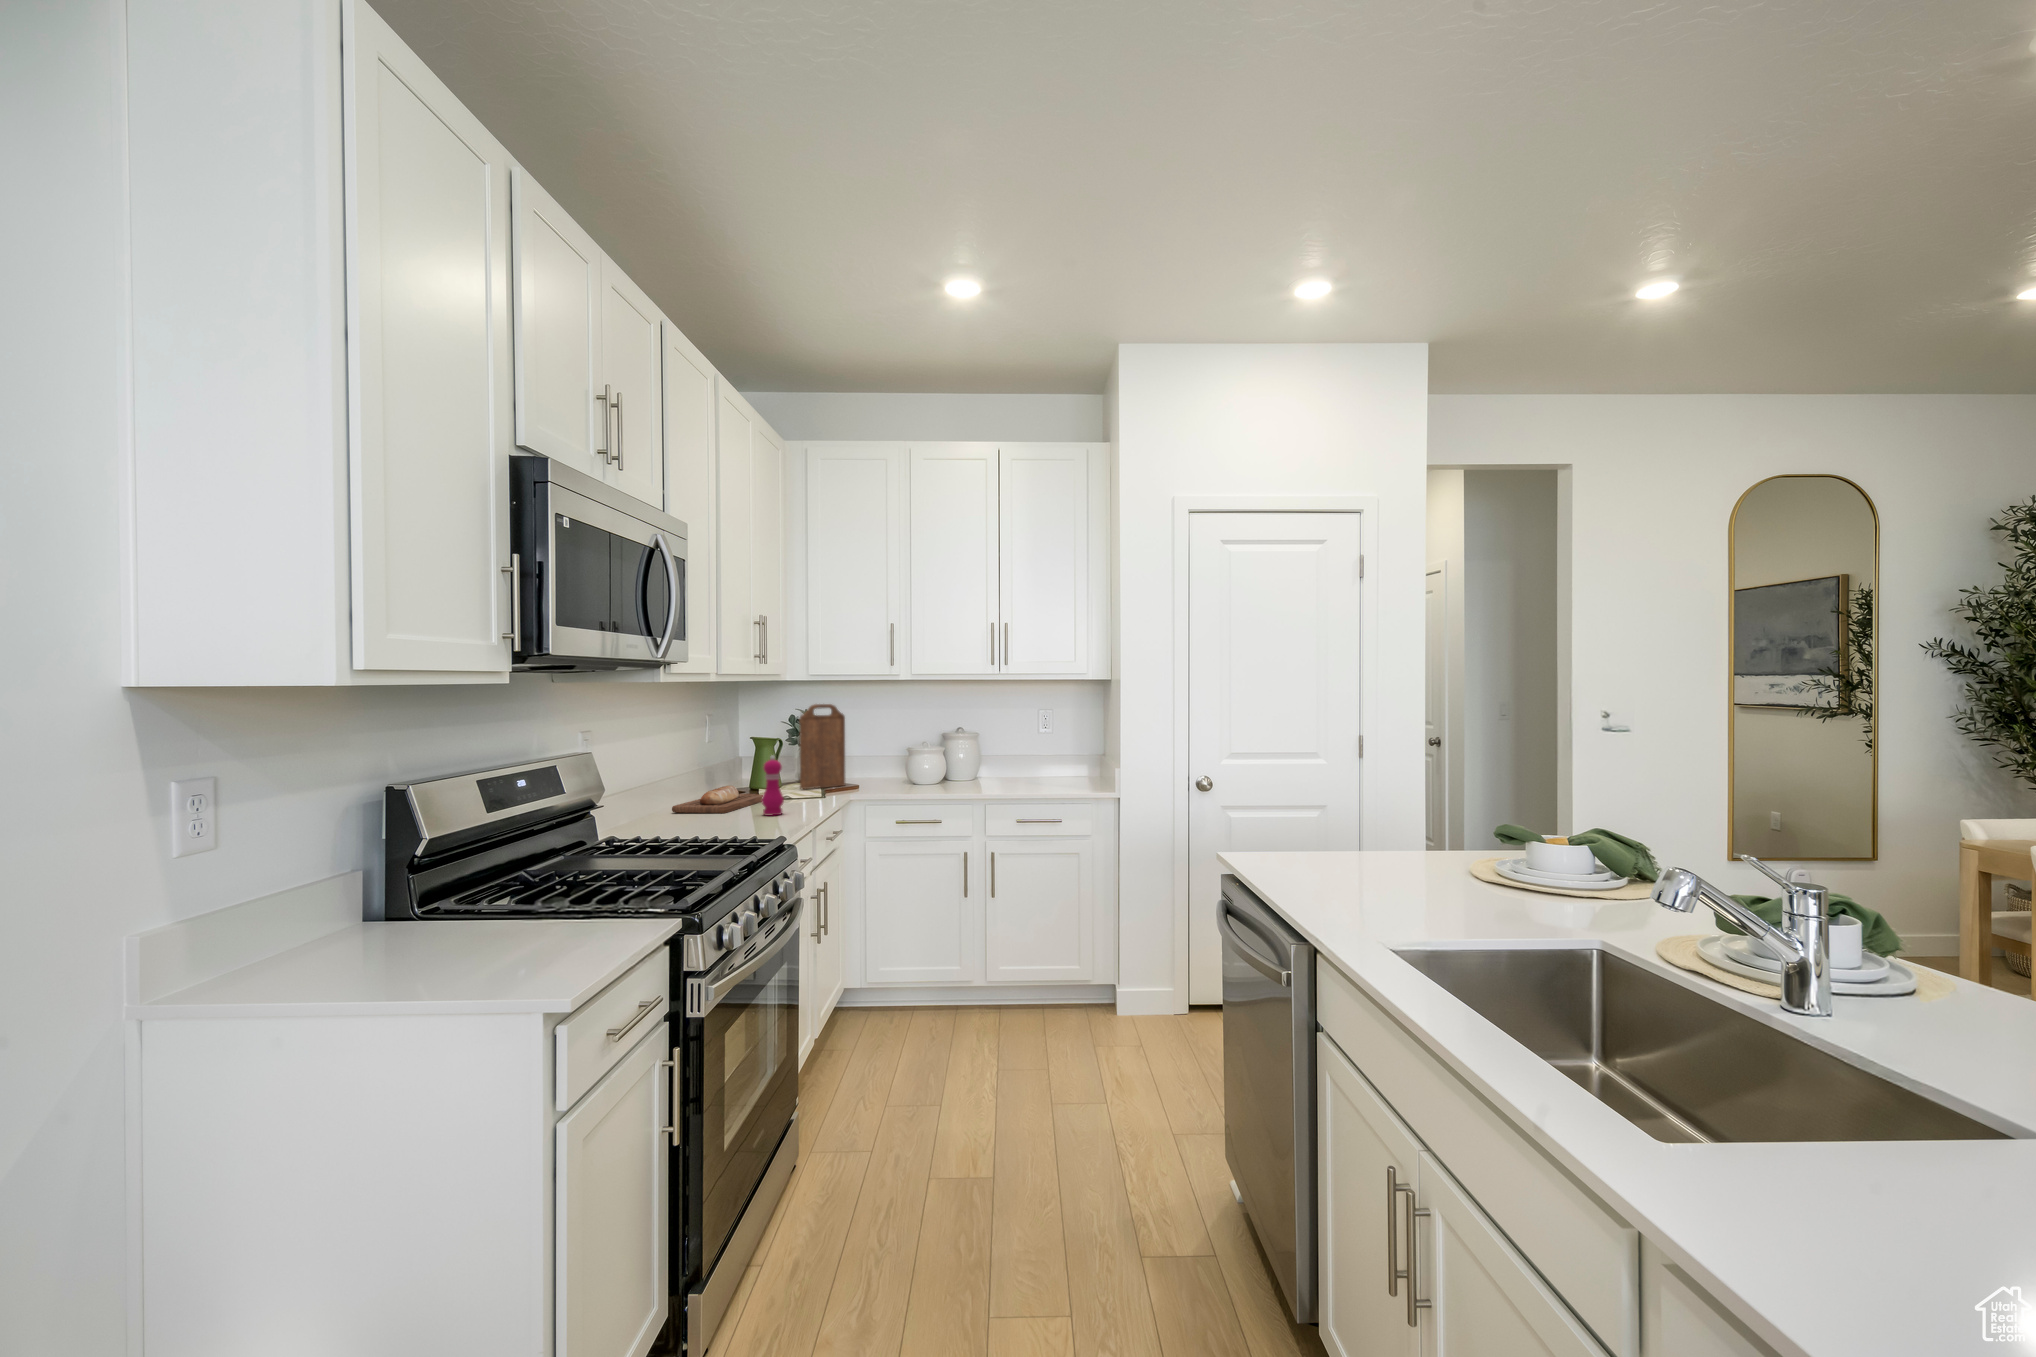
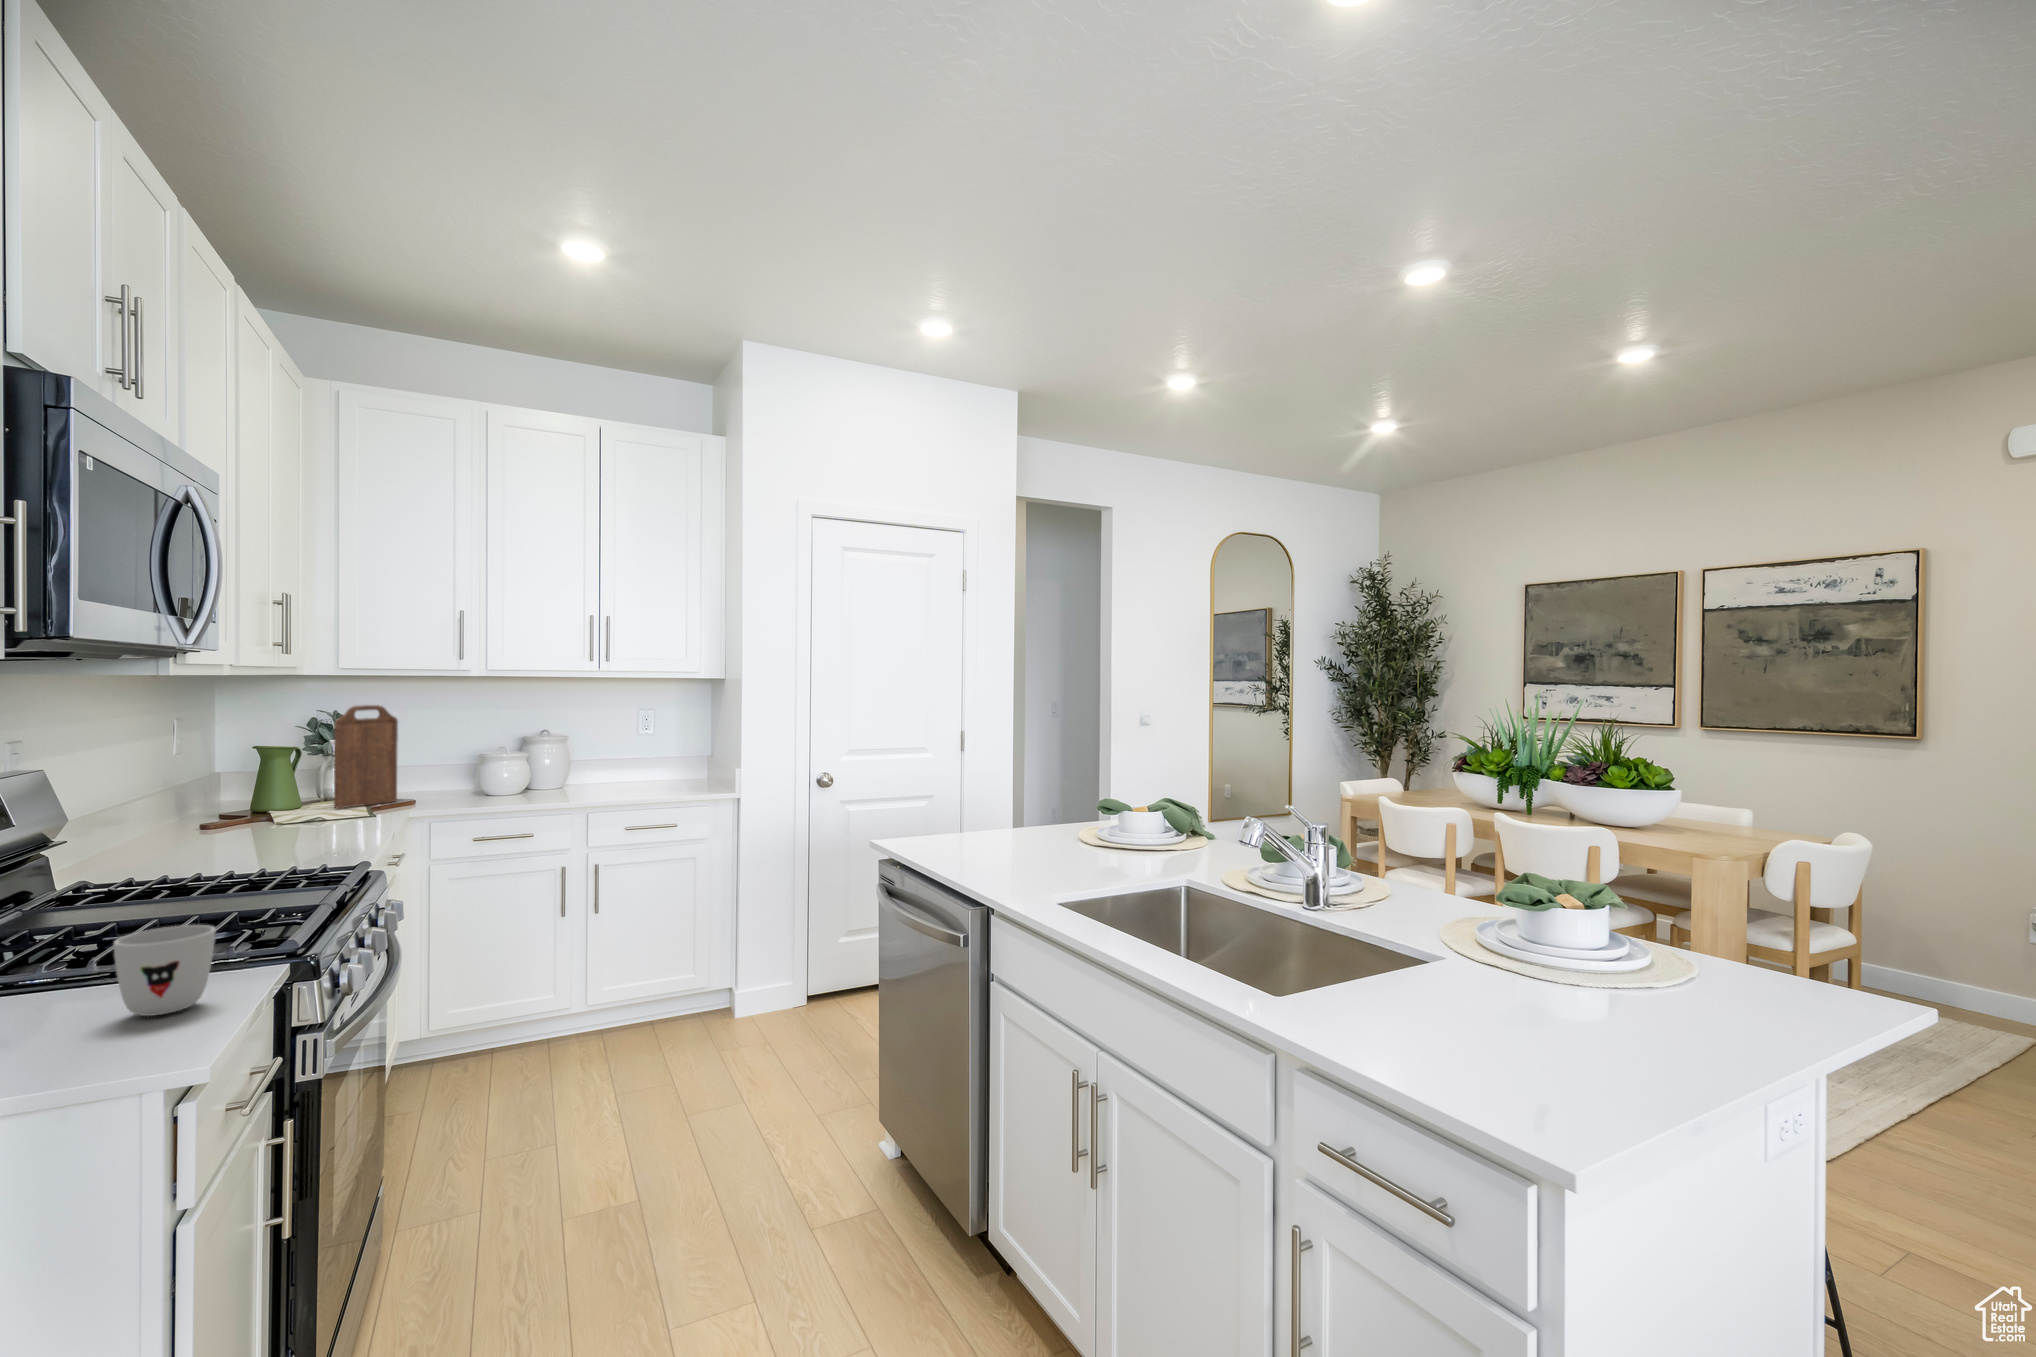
pepper mill: present [762,755,784,816] -> none [304,766,337,840]
bread loaf: present [672,786,763,813] -> none [151,808,293,846]
mug: none [553,881,615,947] -> present [114,925,216,1016]

